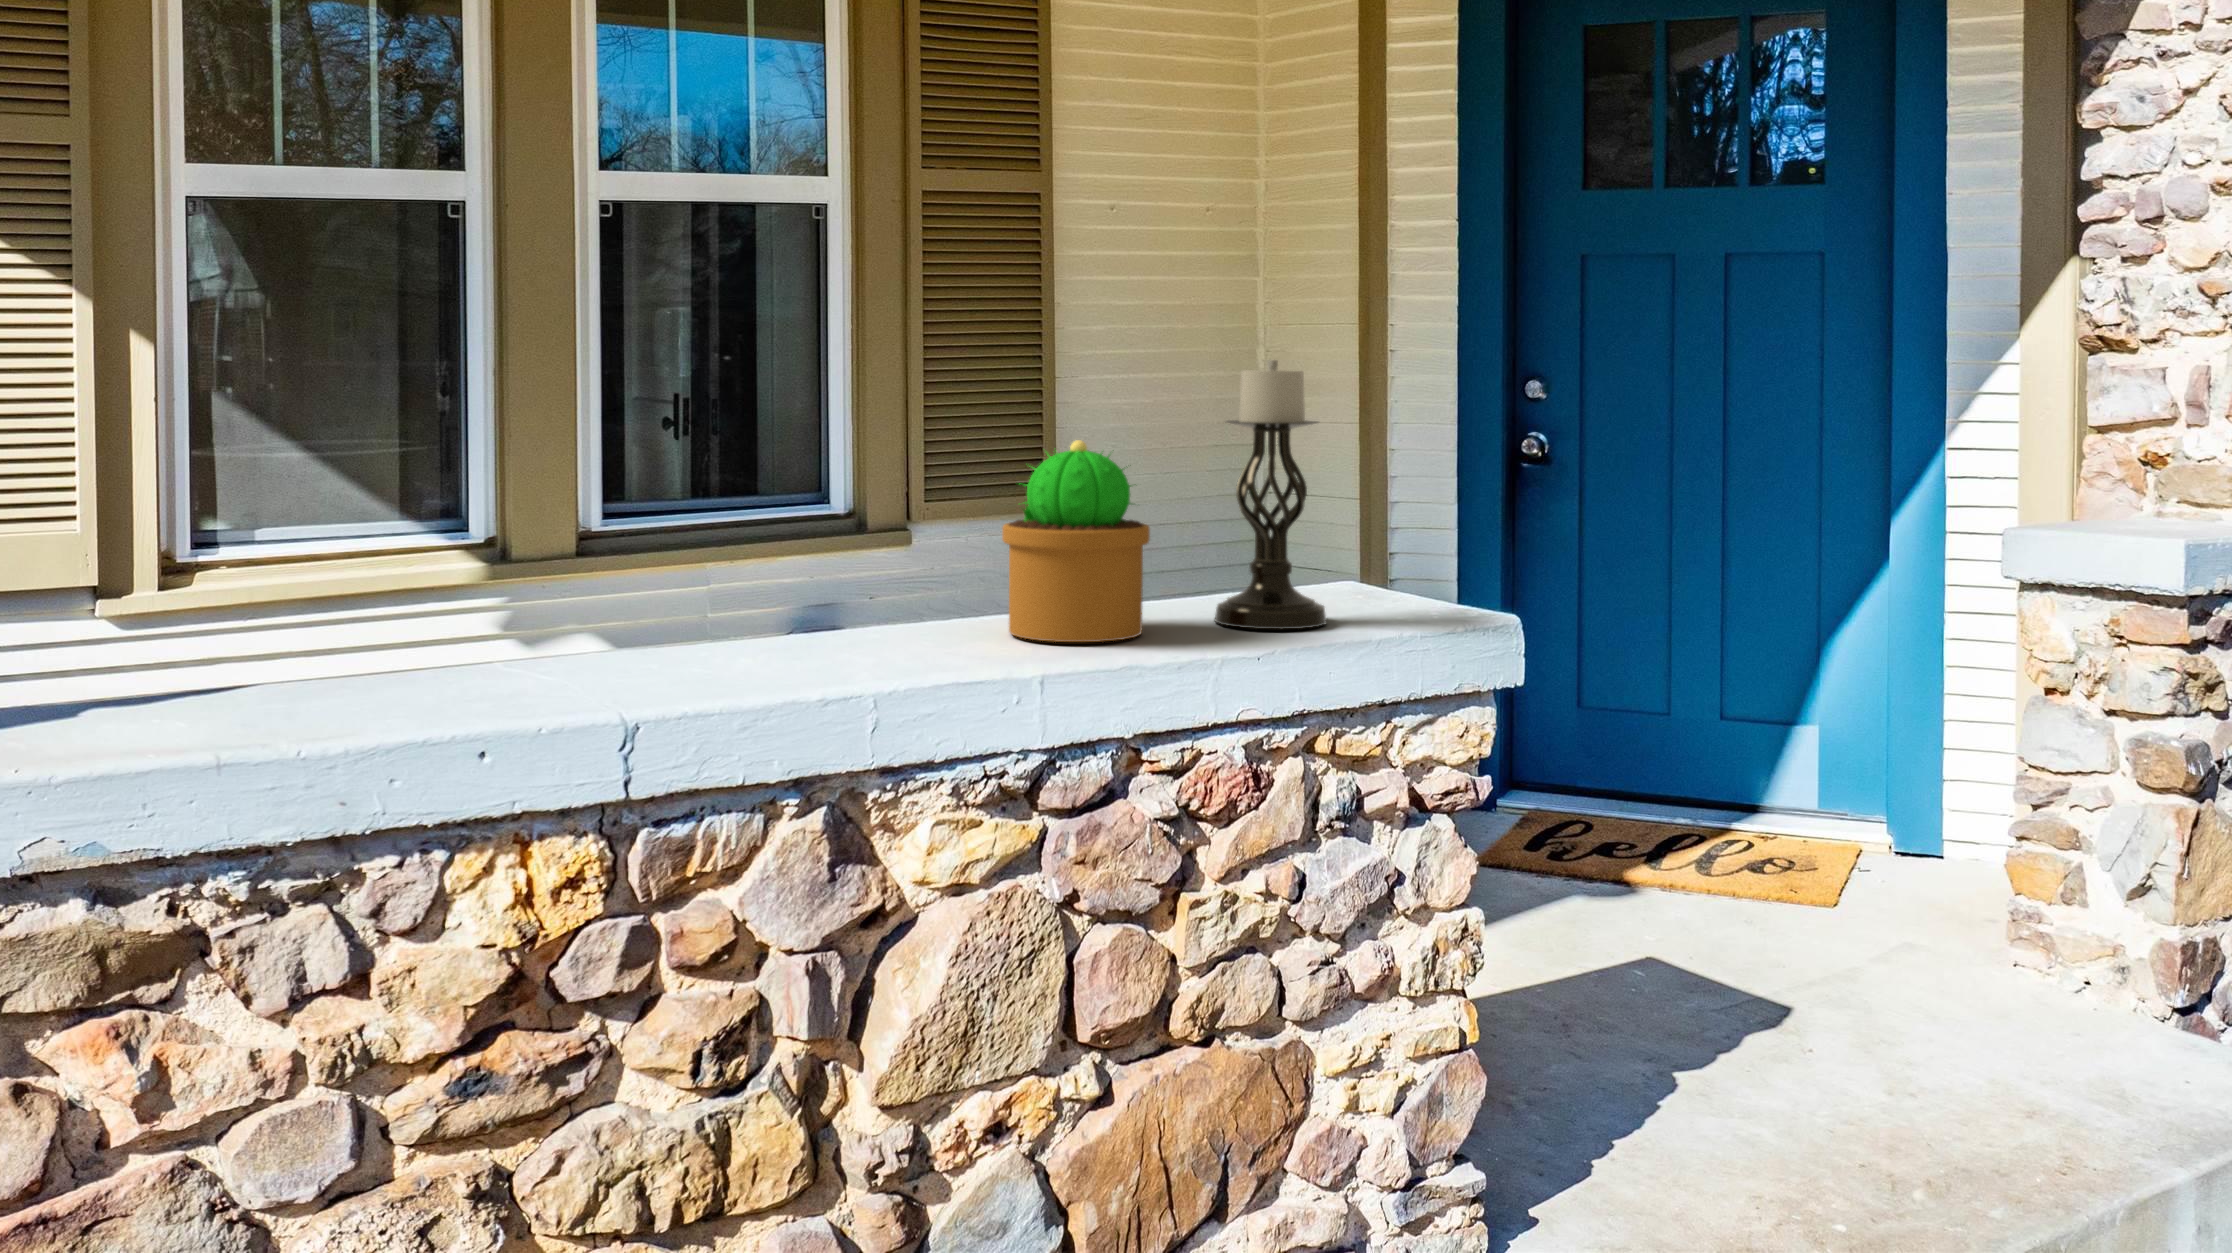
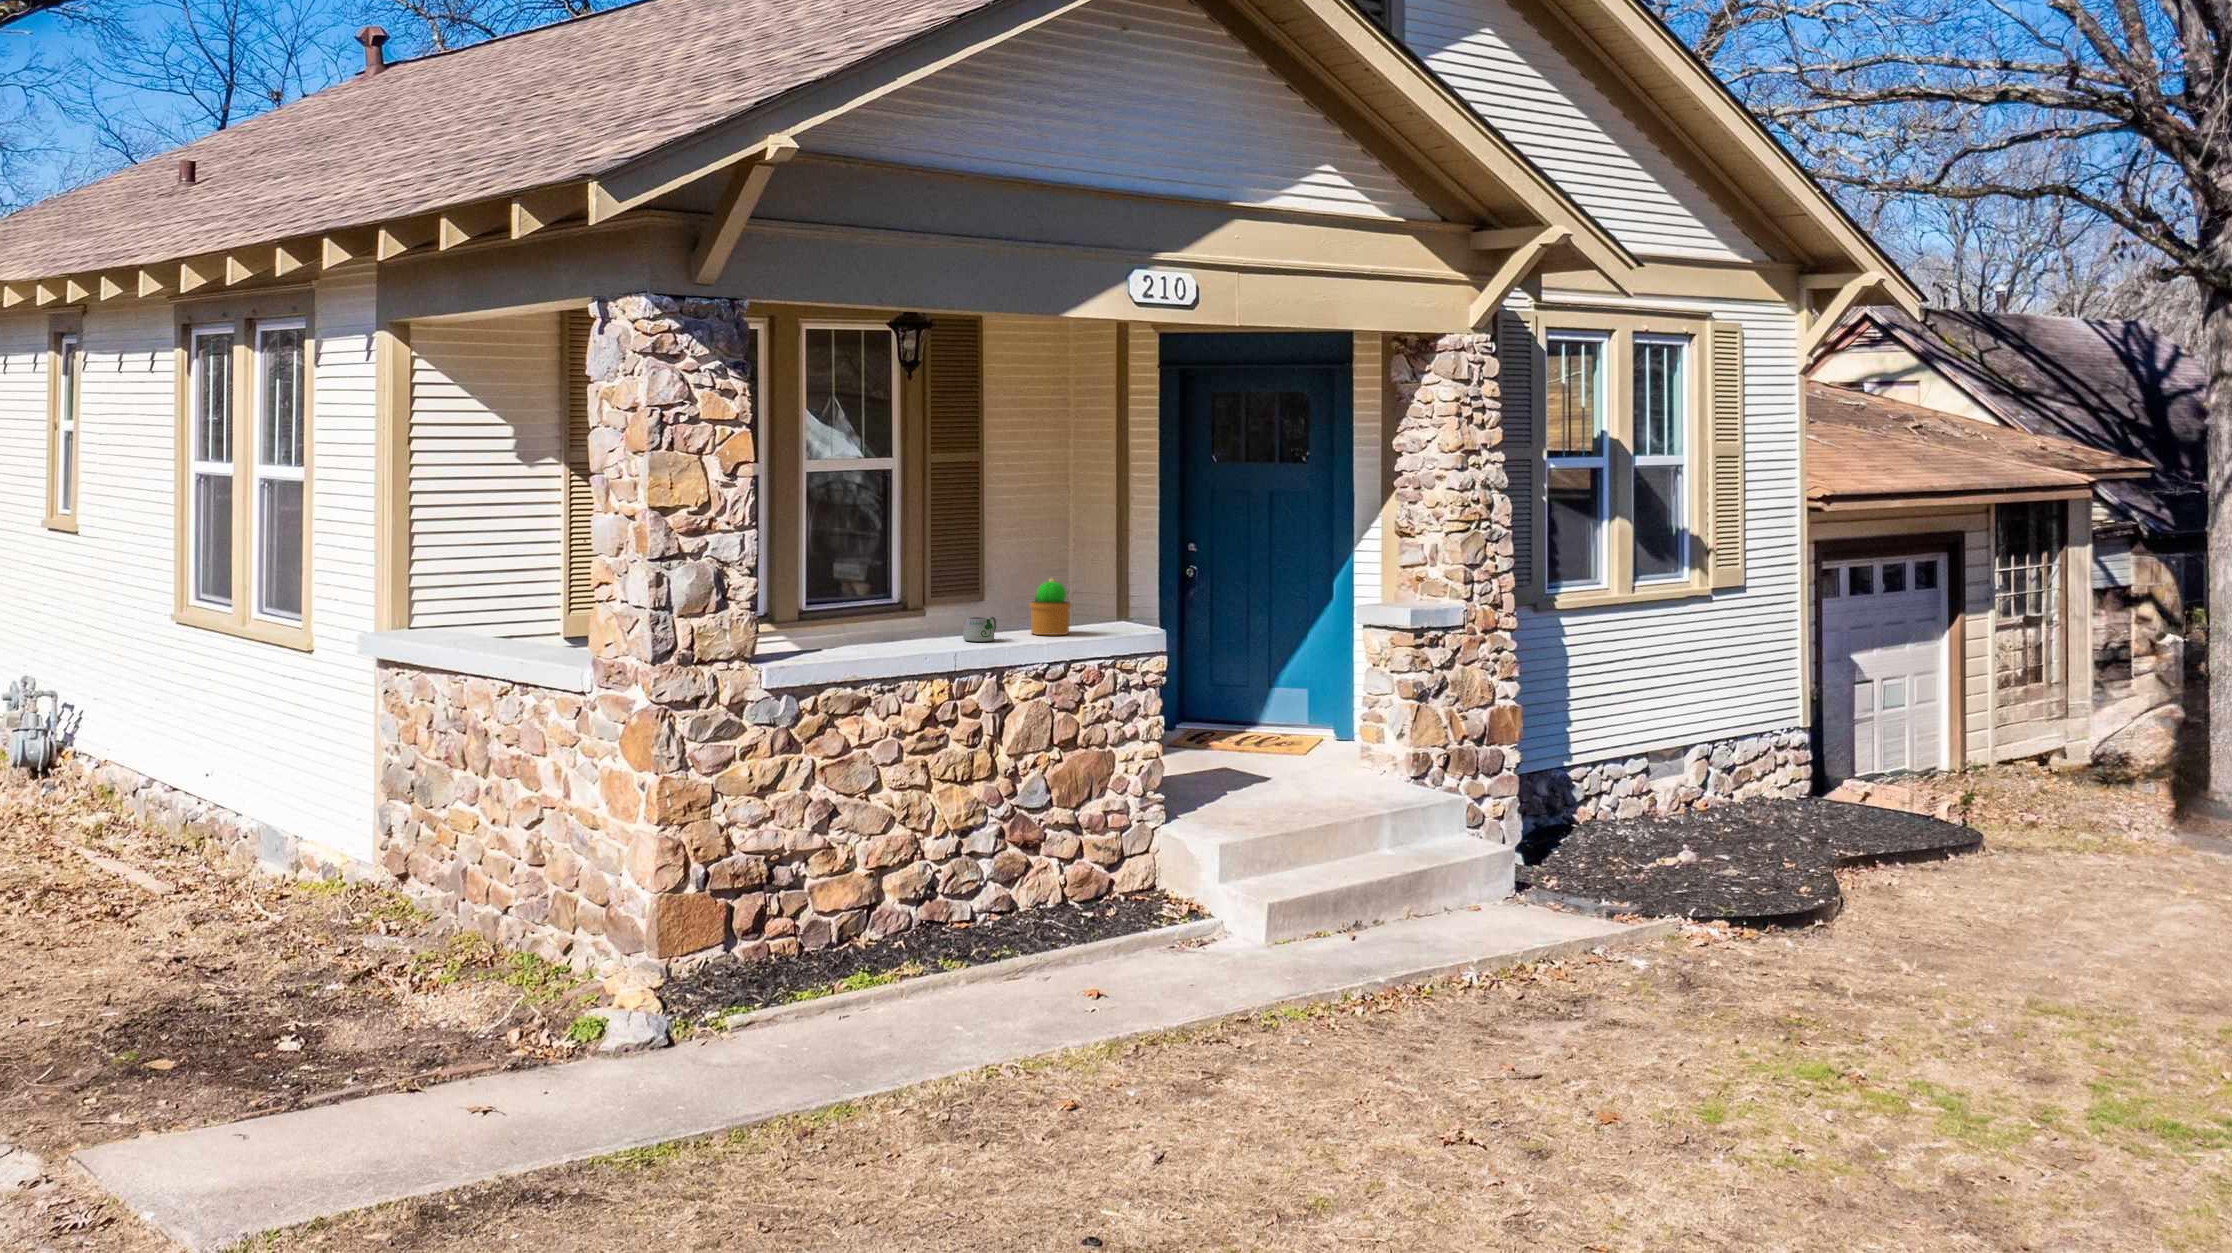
candle holder: present [1215,360,1326,629] -> none [1087,555,1120,632]
mug: none [722,576,870,672] -> present [963,617,996,641]

